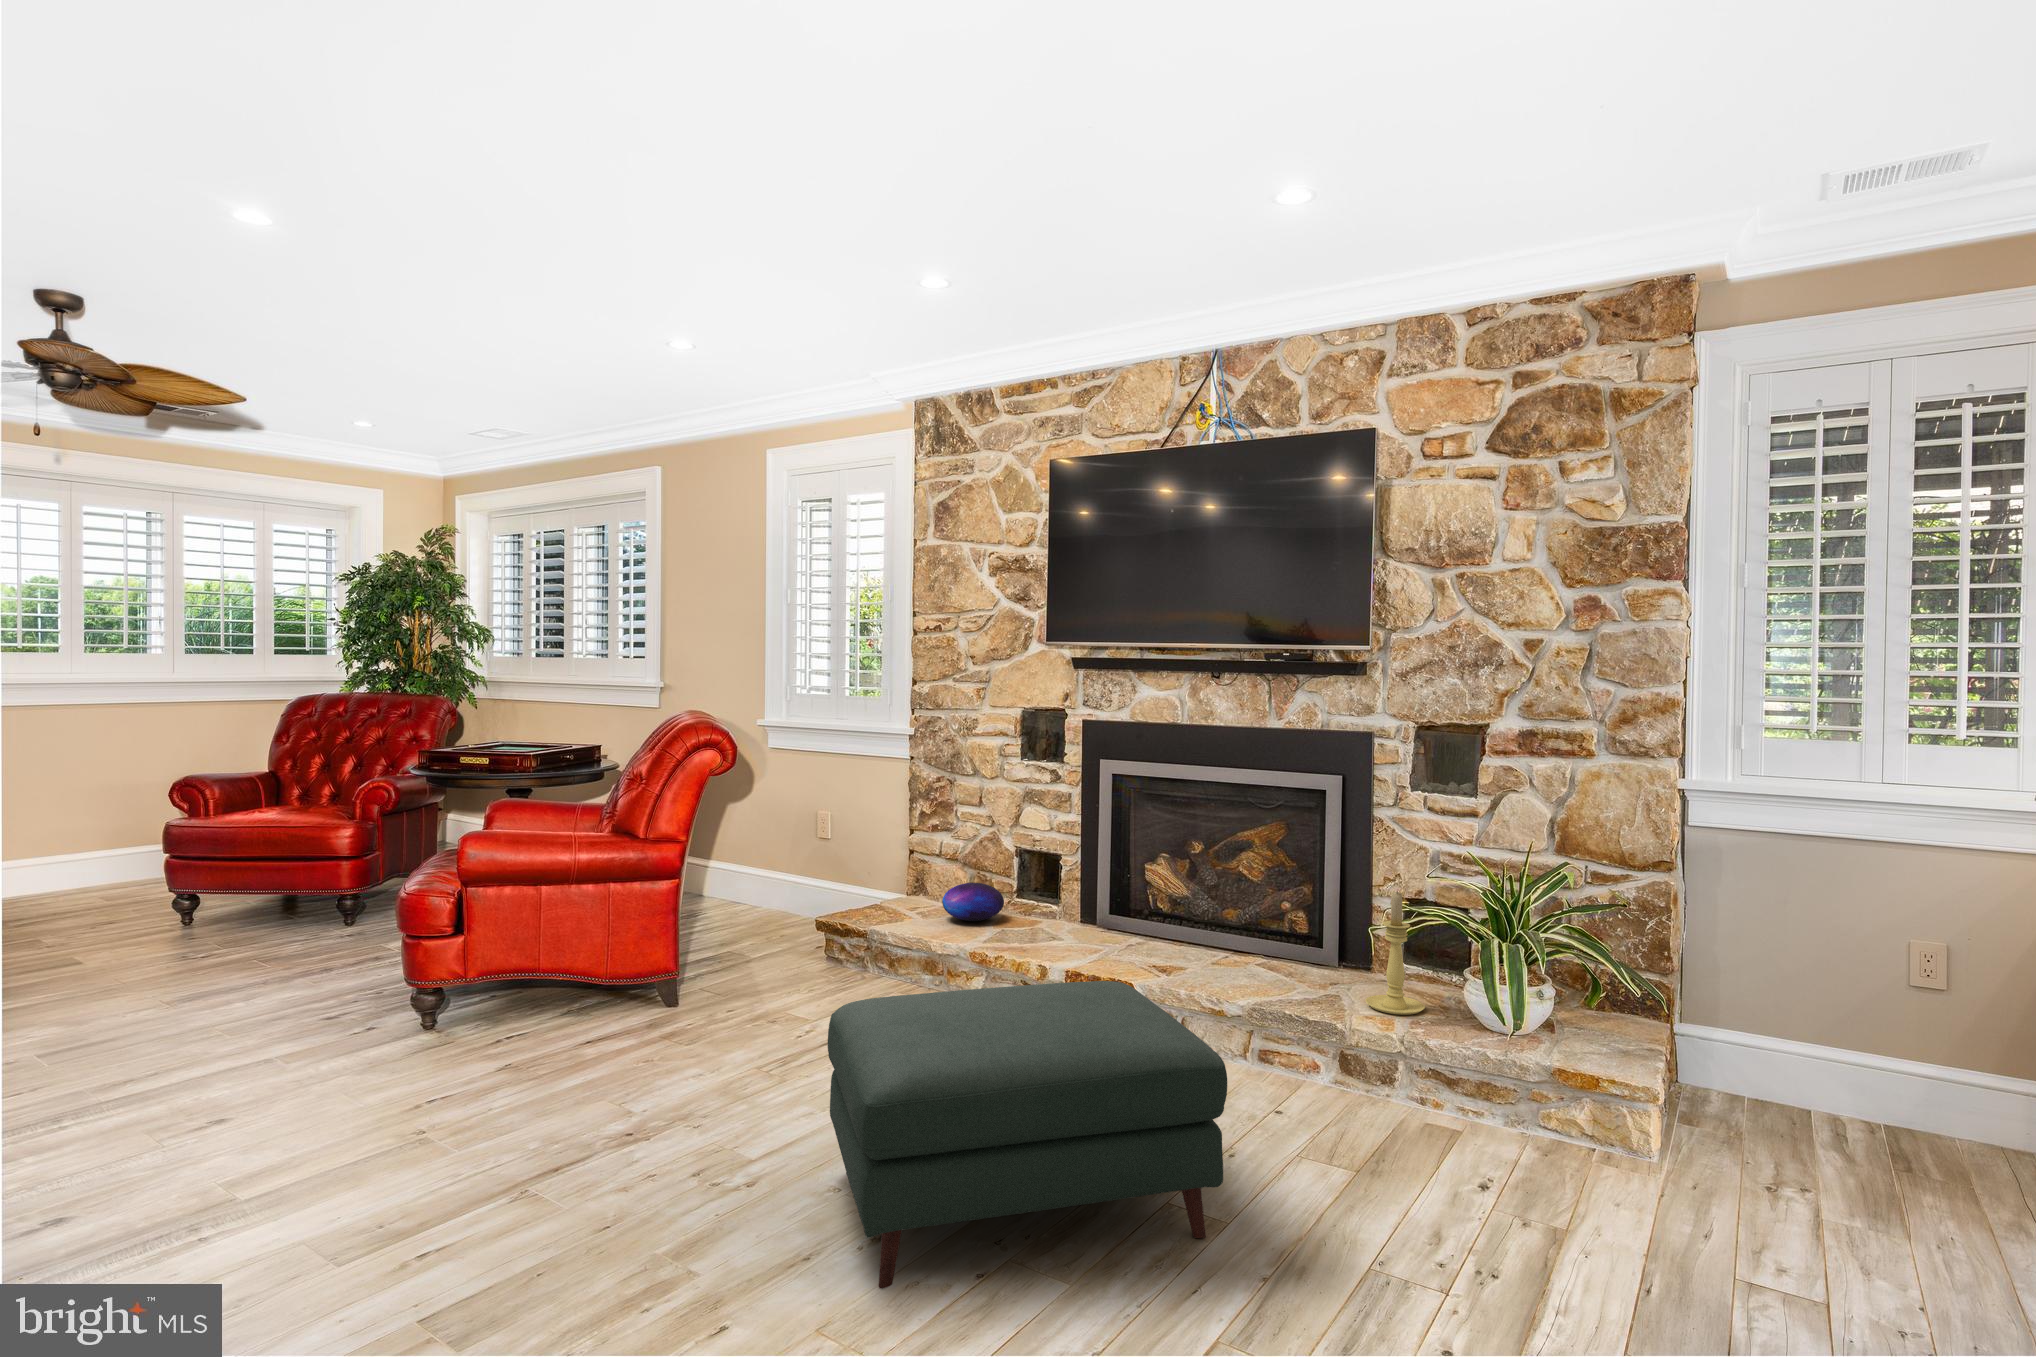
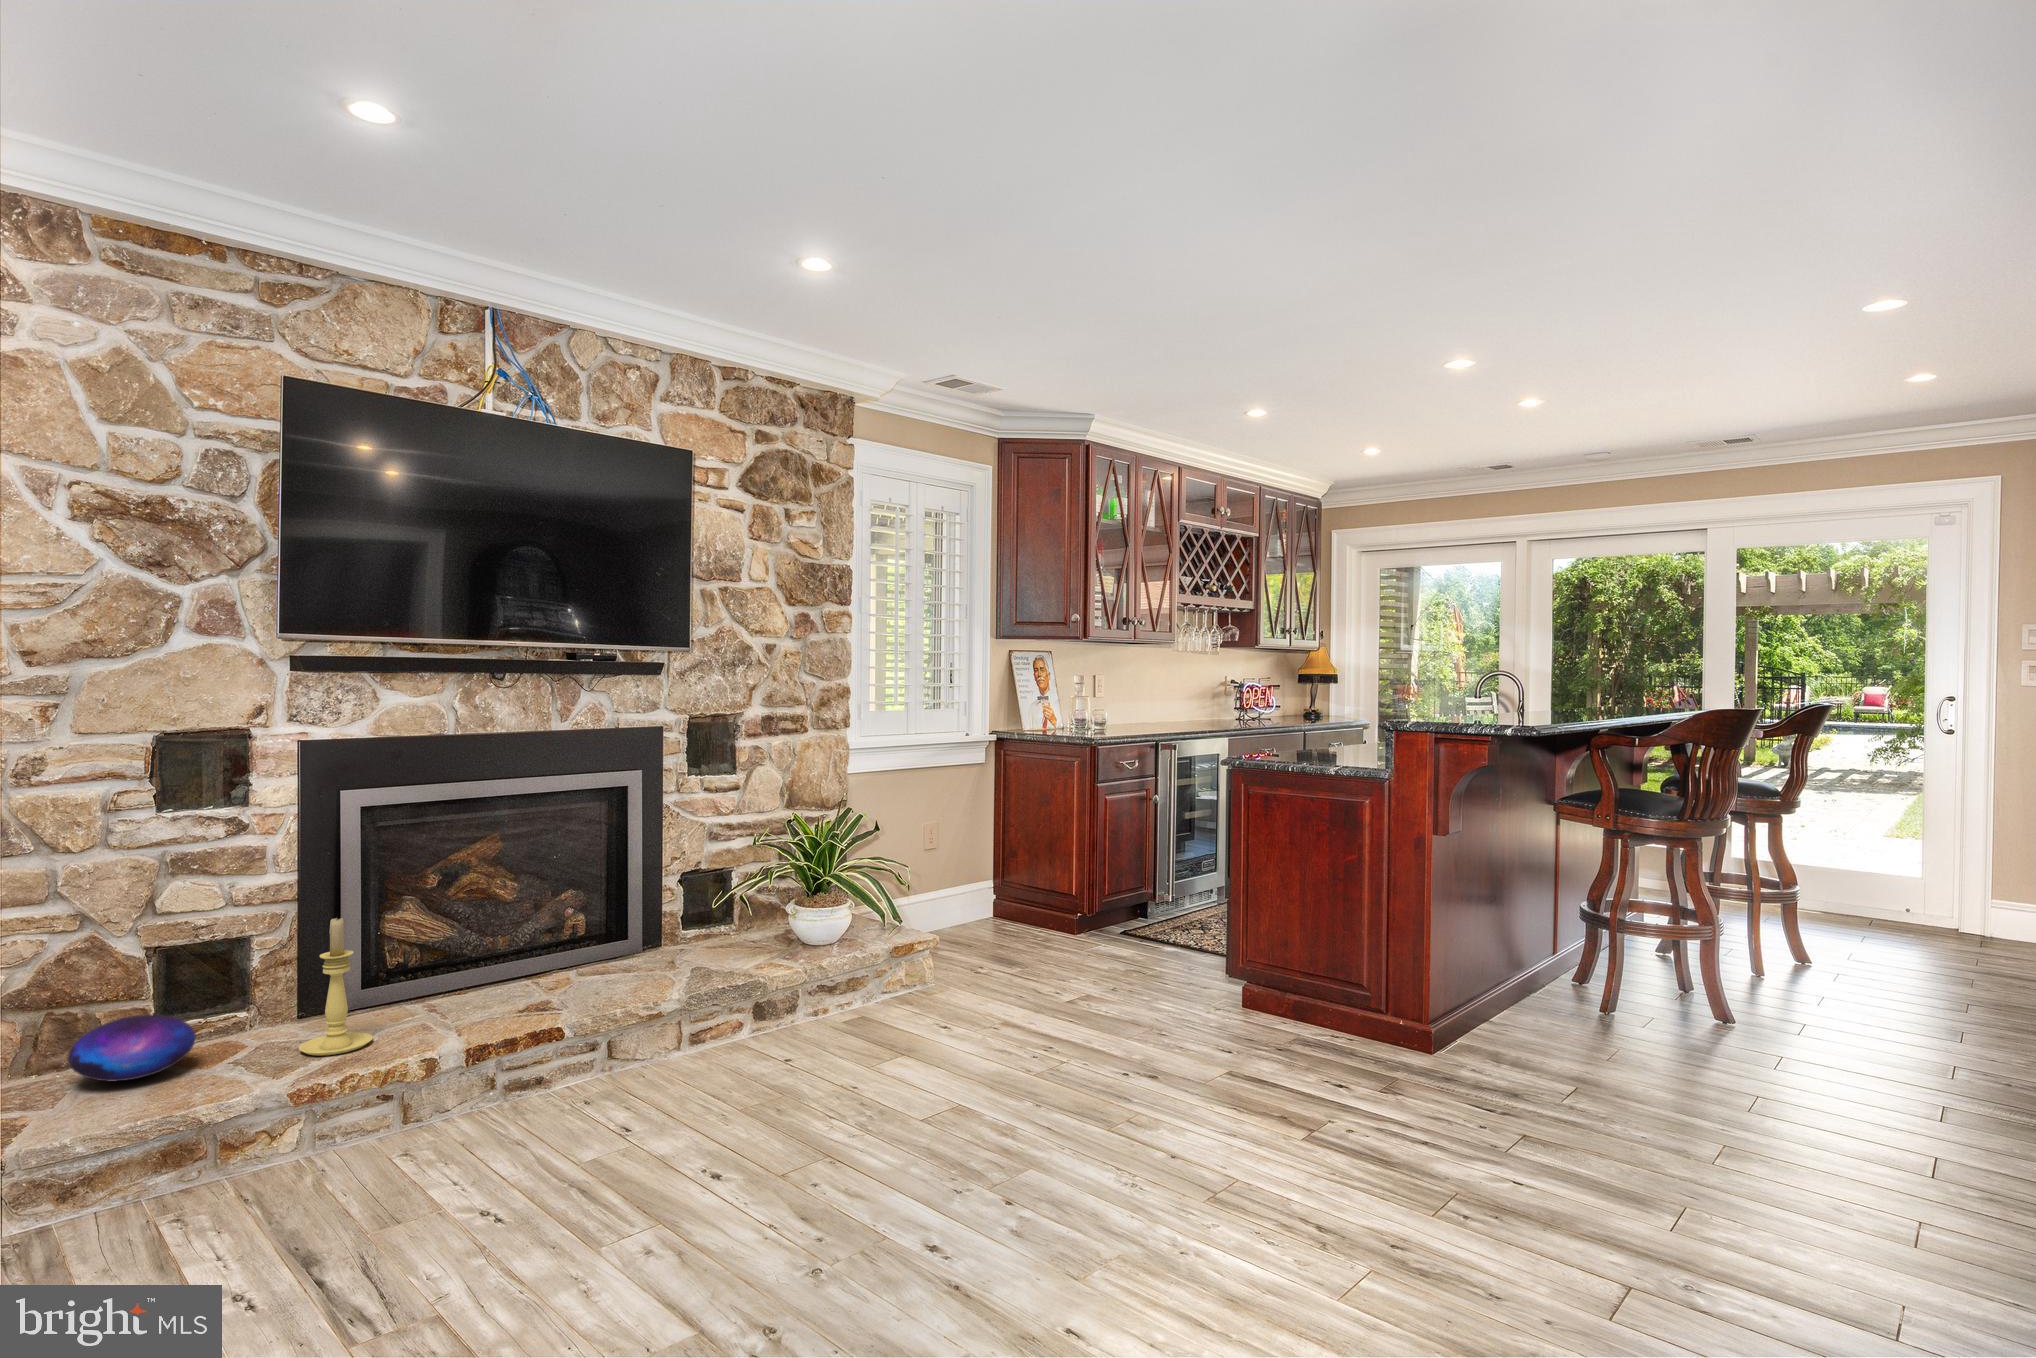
candle holder: present [1366,891,1425,1015] -> present [299,918,373,1056]
ottoman: present [828,981,1227,1289] -> none [734,965,1025,1262]

